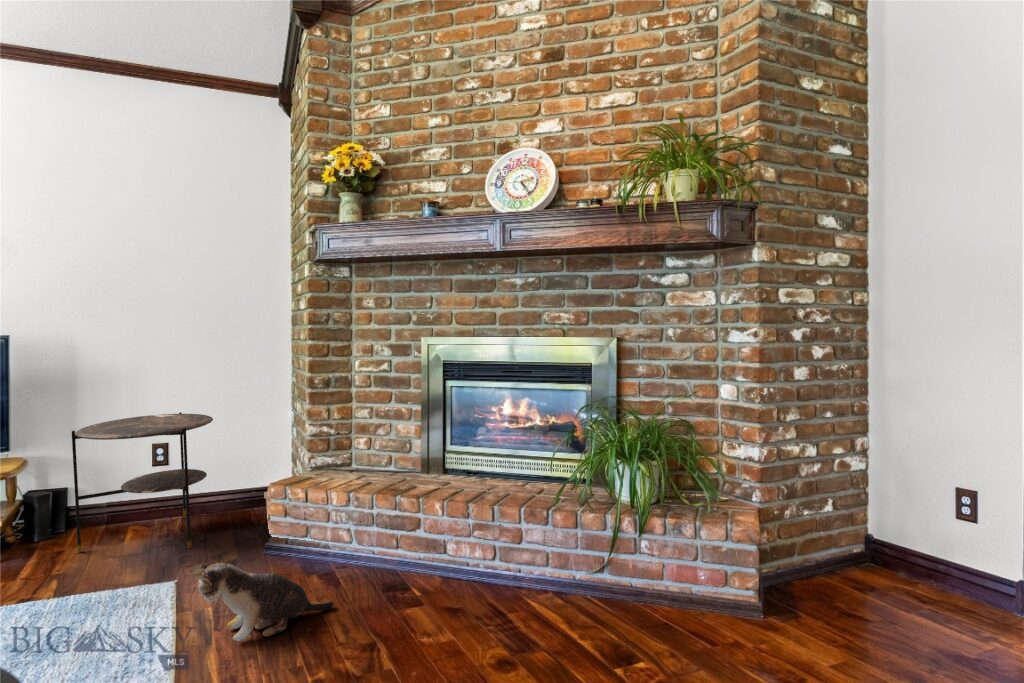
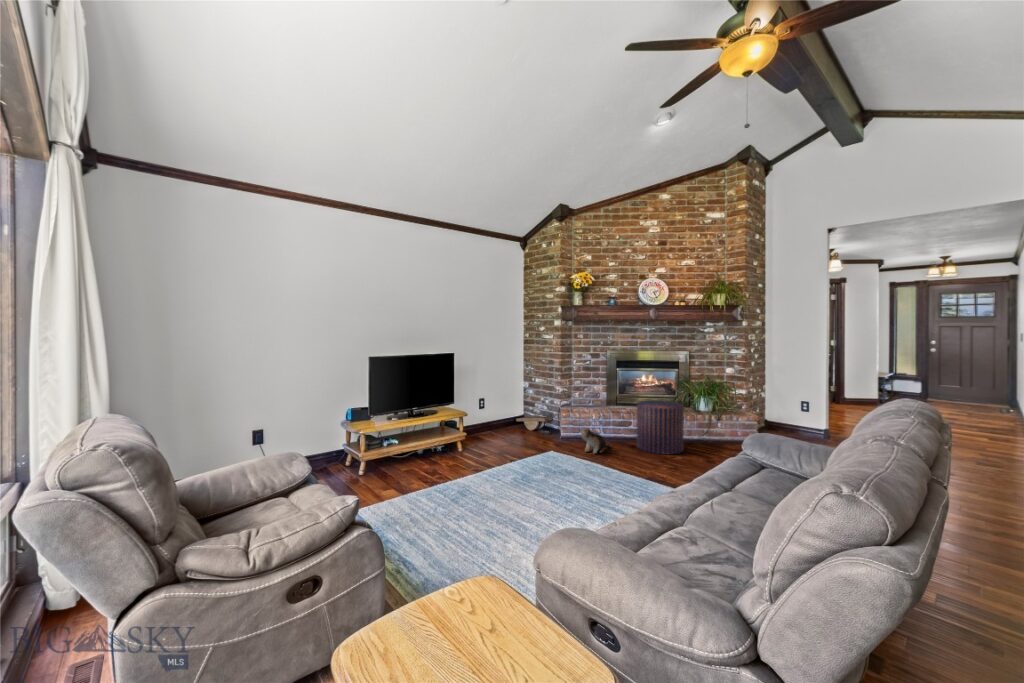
side table: present [72,412,213,553] -> none [475,383,523,440]
pouf: none [400,473,533,662] -> present [637,400,684,454]

